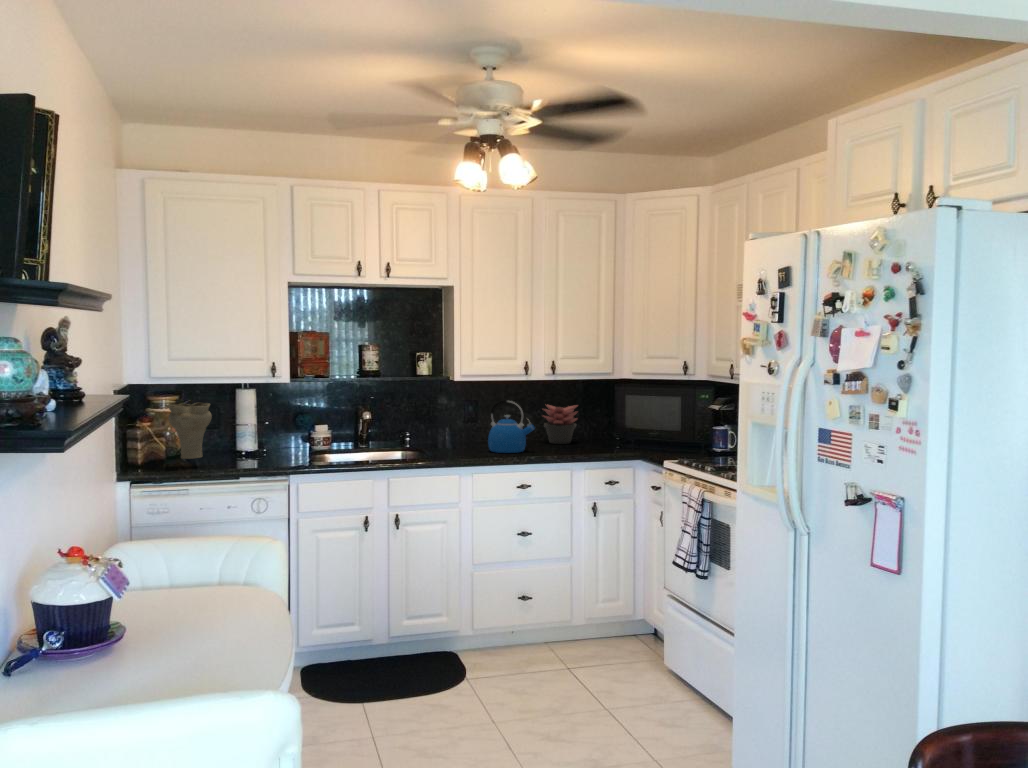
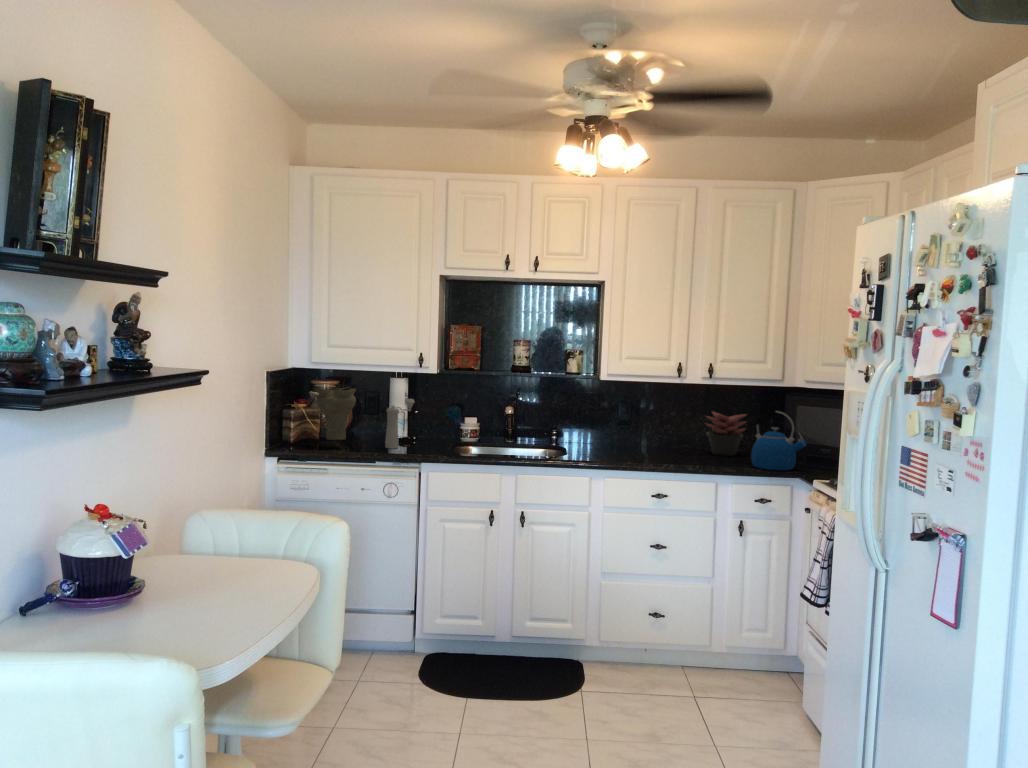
kettle: present [488,400,535,453] -> present [751,410,807,470]
pepper mill: none [243,410,269,463] -> present [385,399,415,449]

